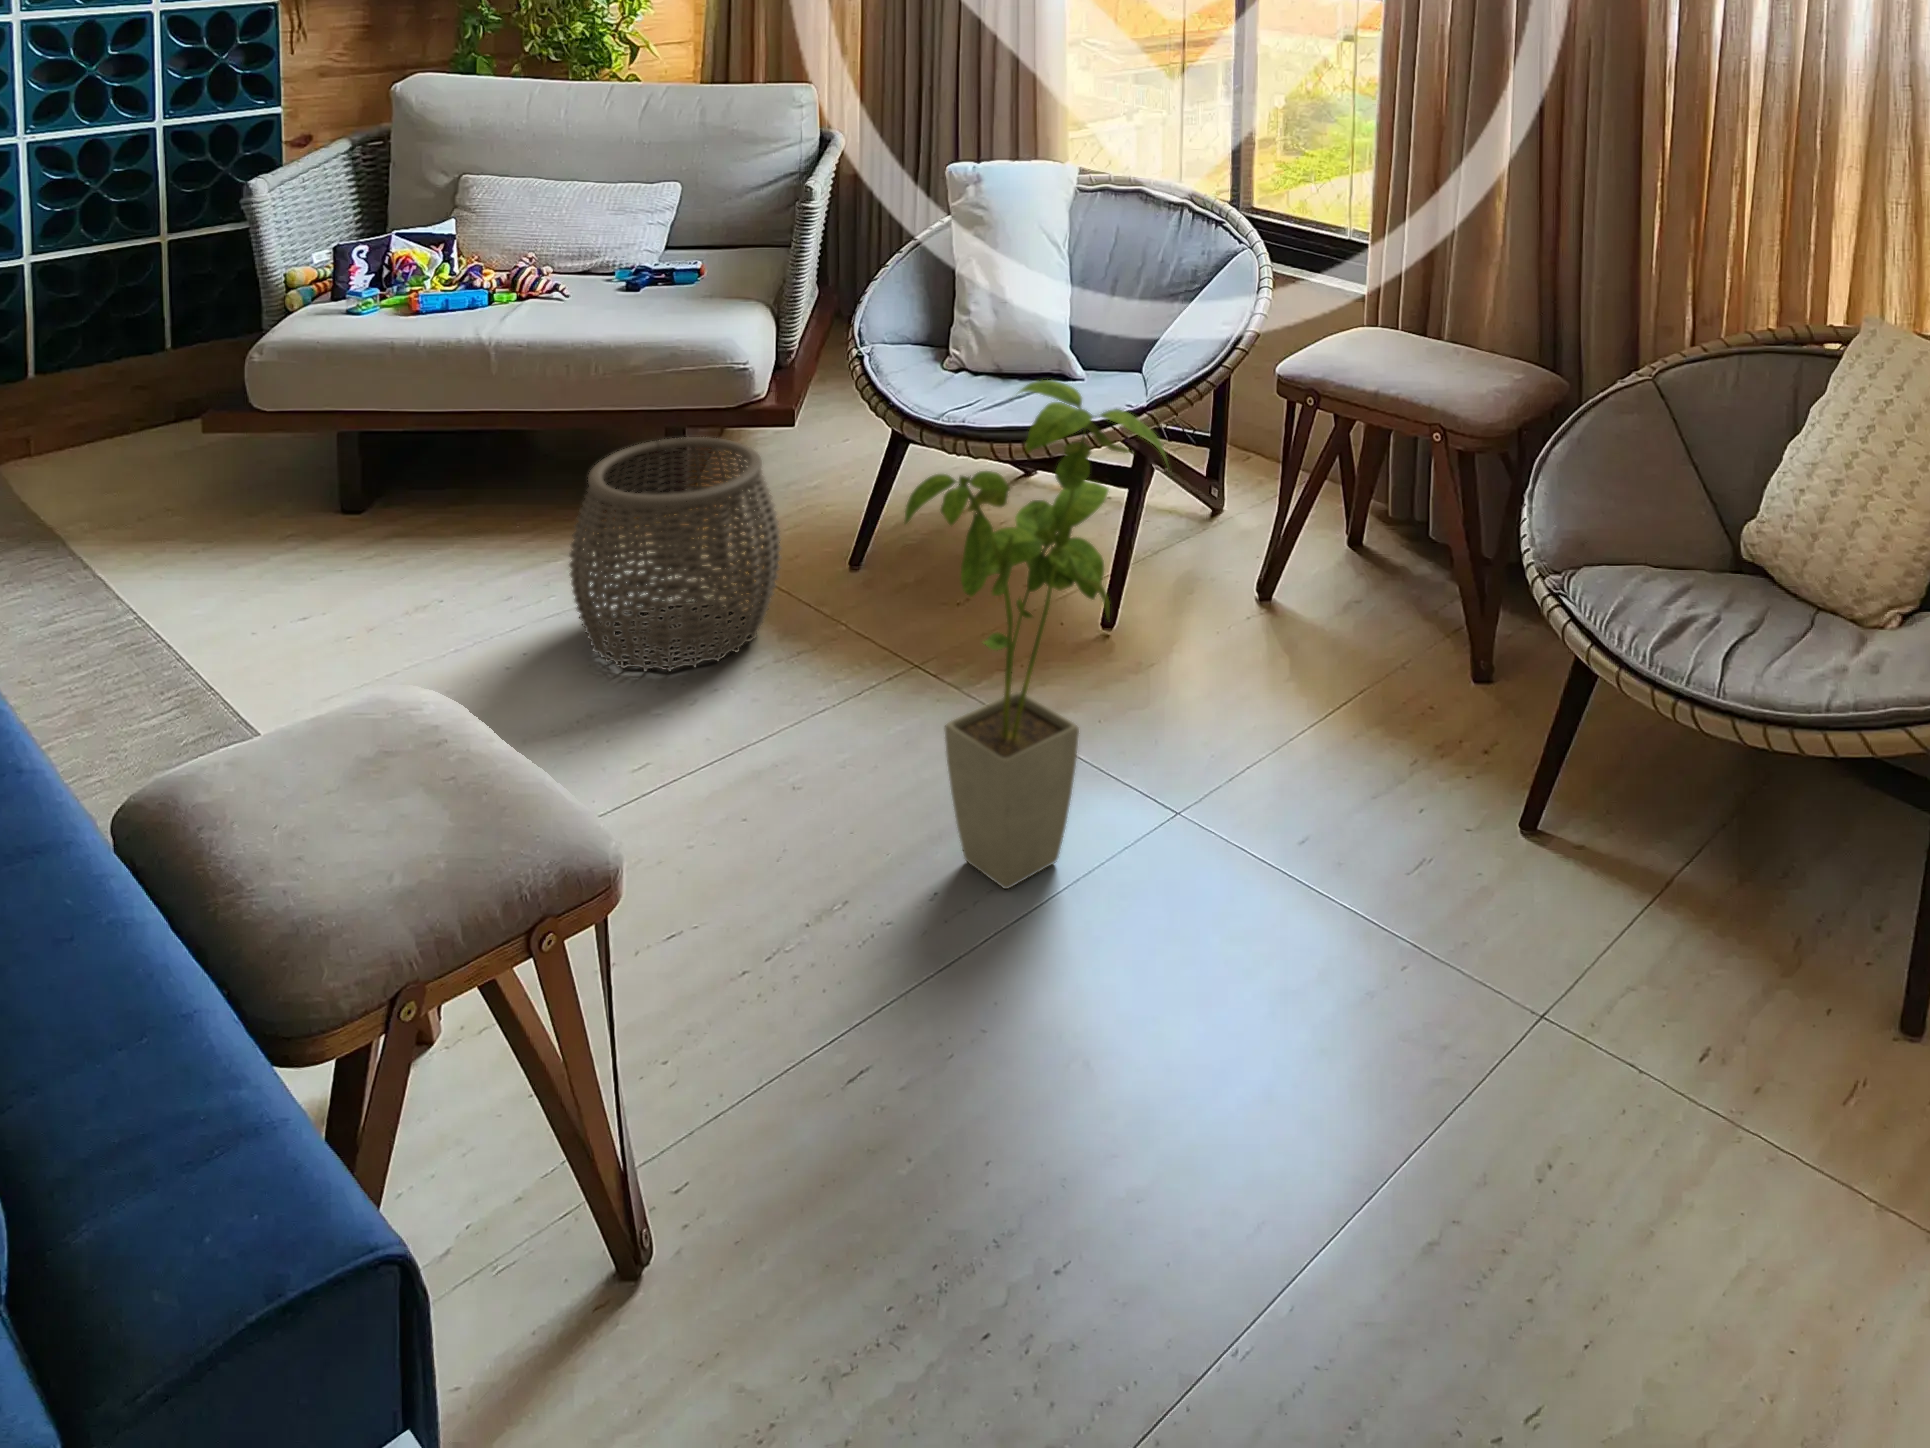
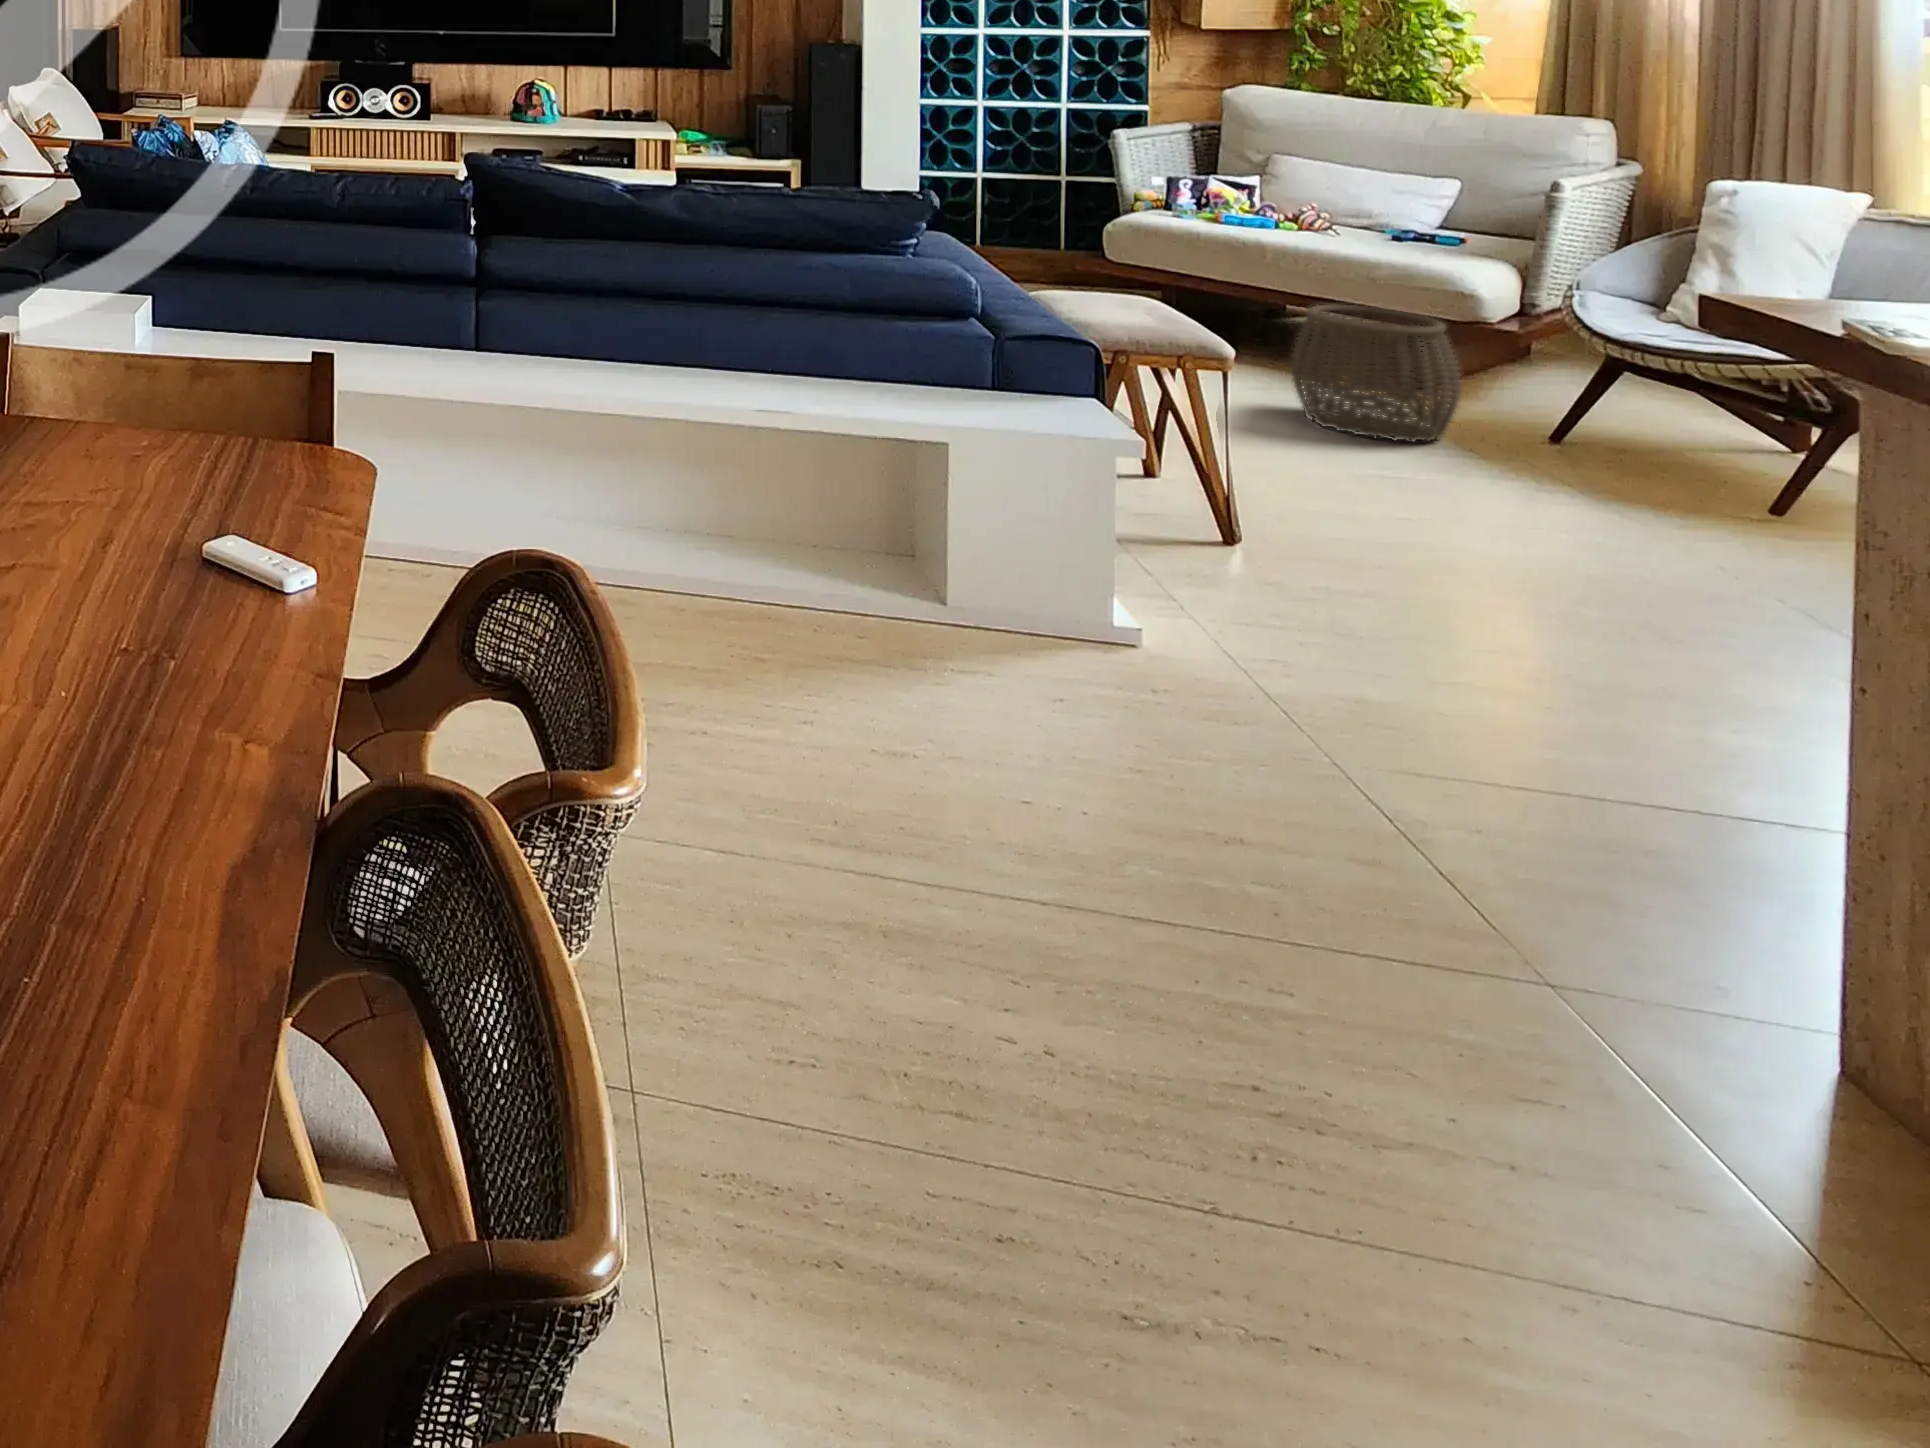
house plant: present [904,380,1167,889] -> none [1465,242,1678,554]

